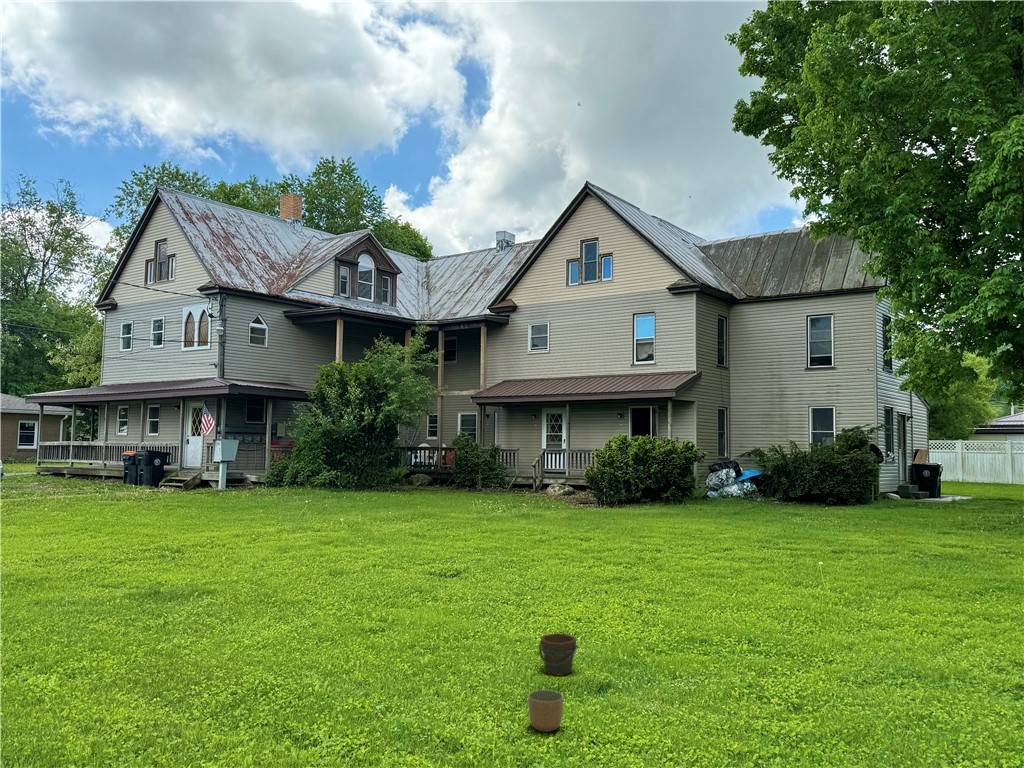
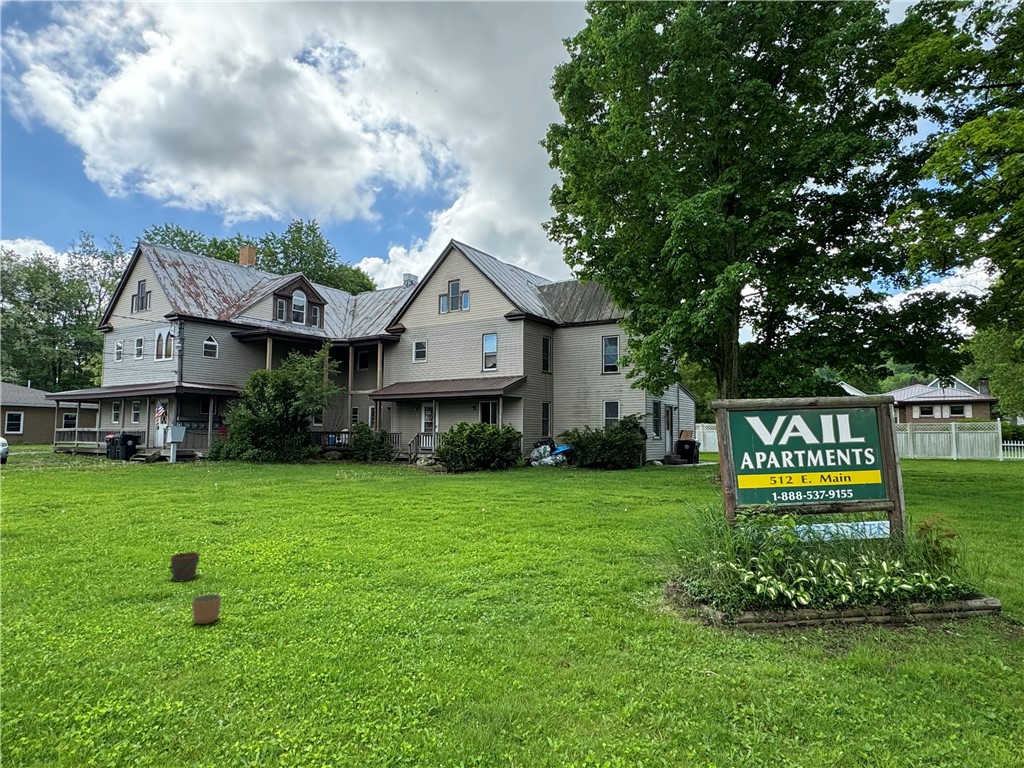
planter: present [528,690,563,732] -> present [192,594,221,624]

